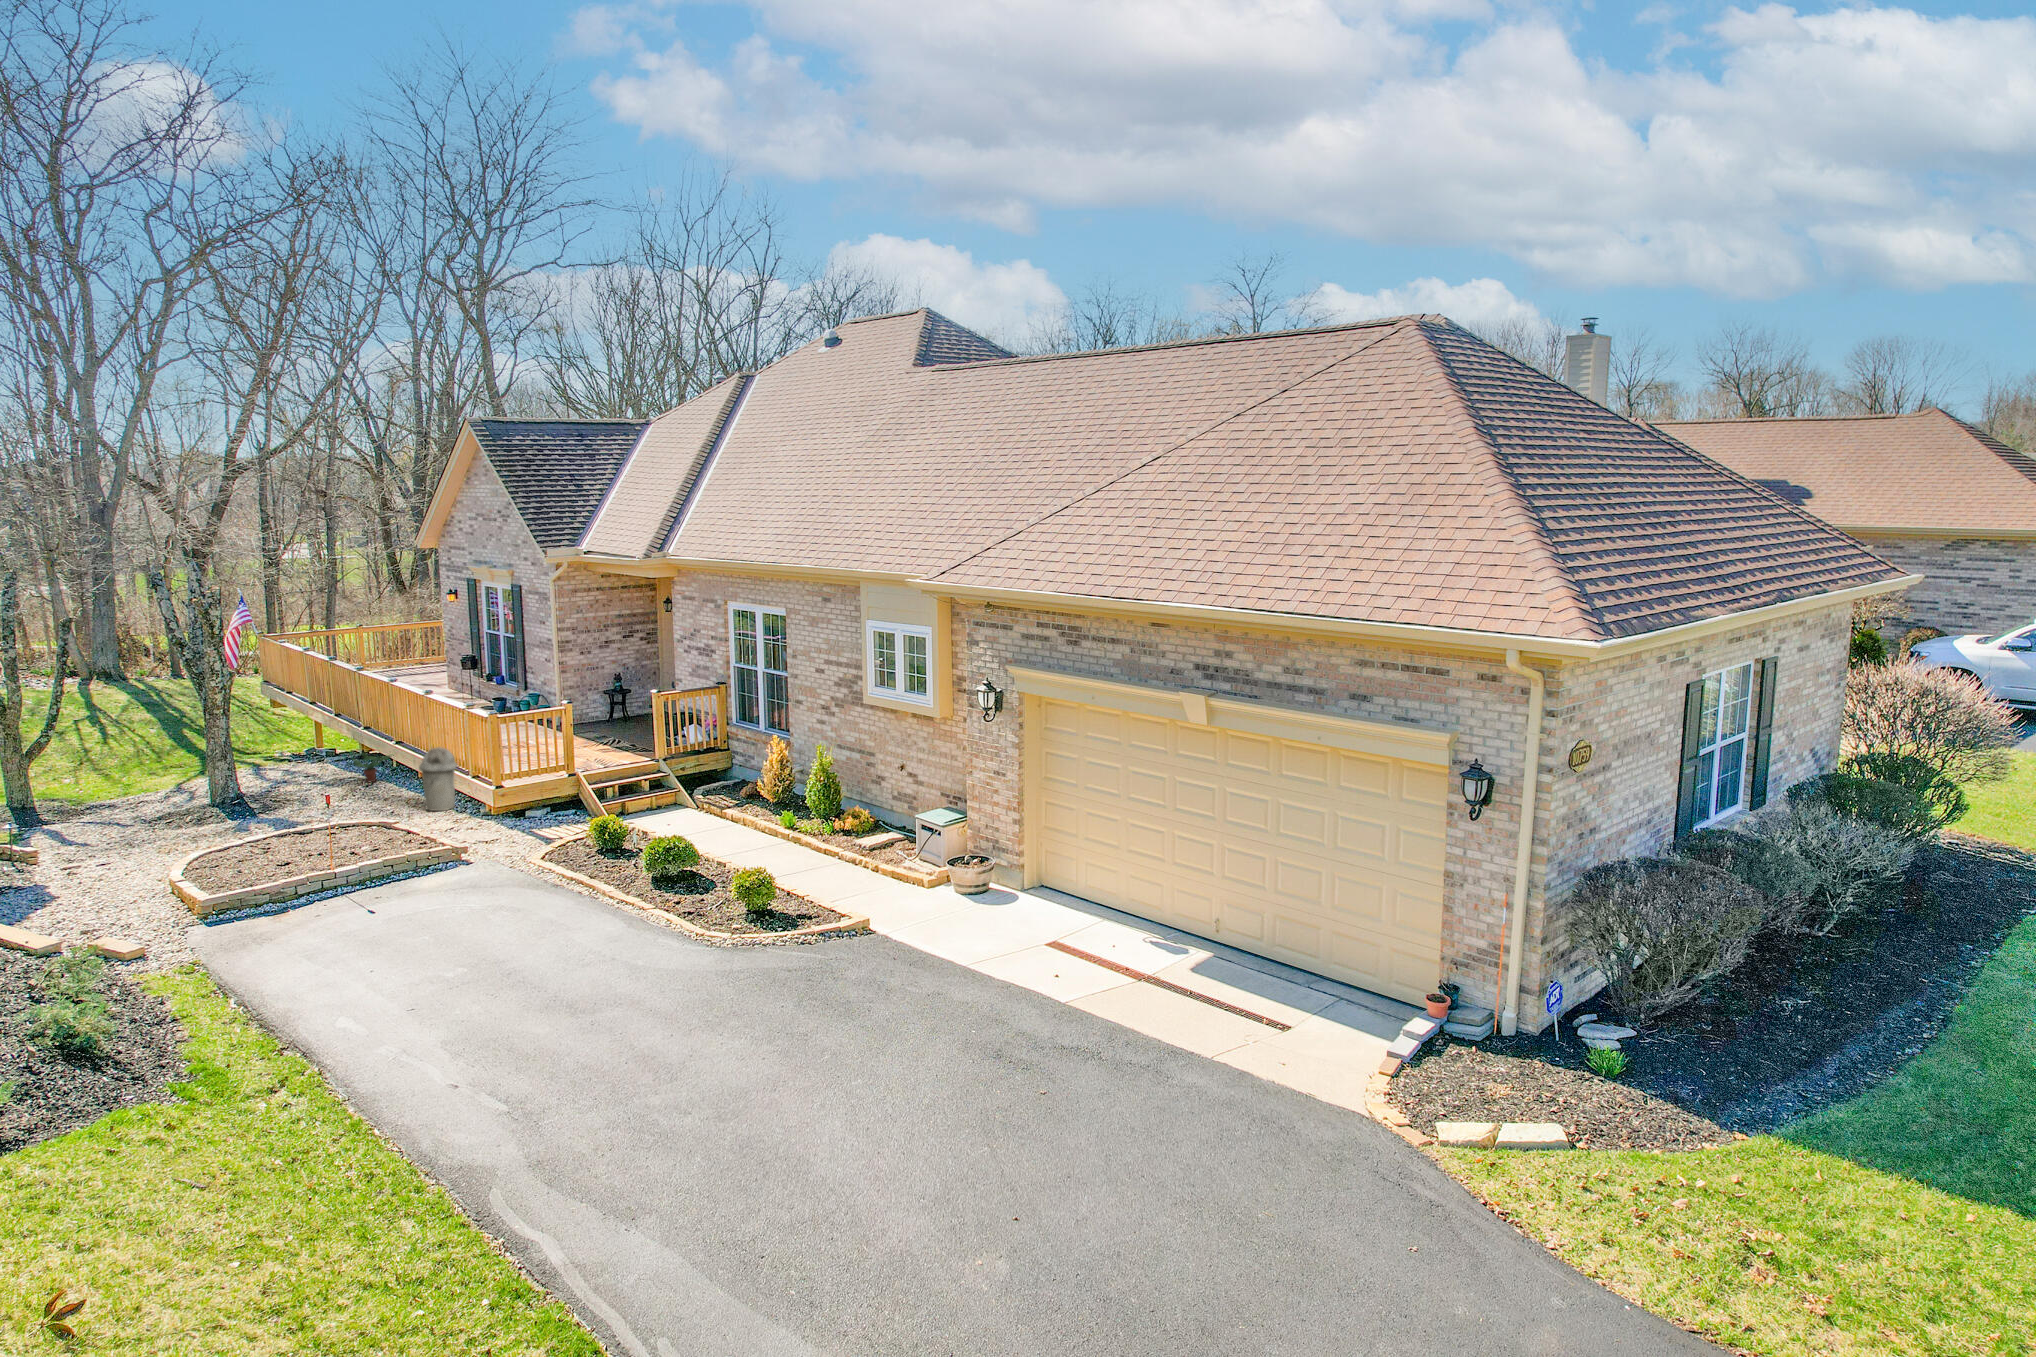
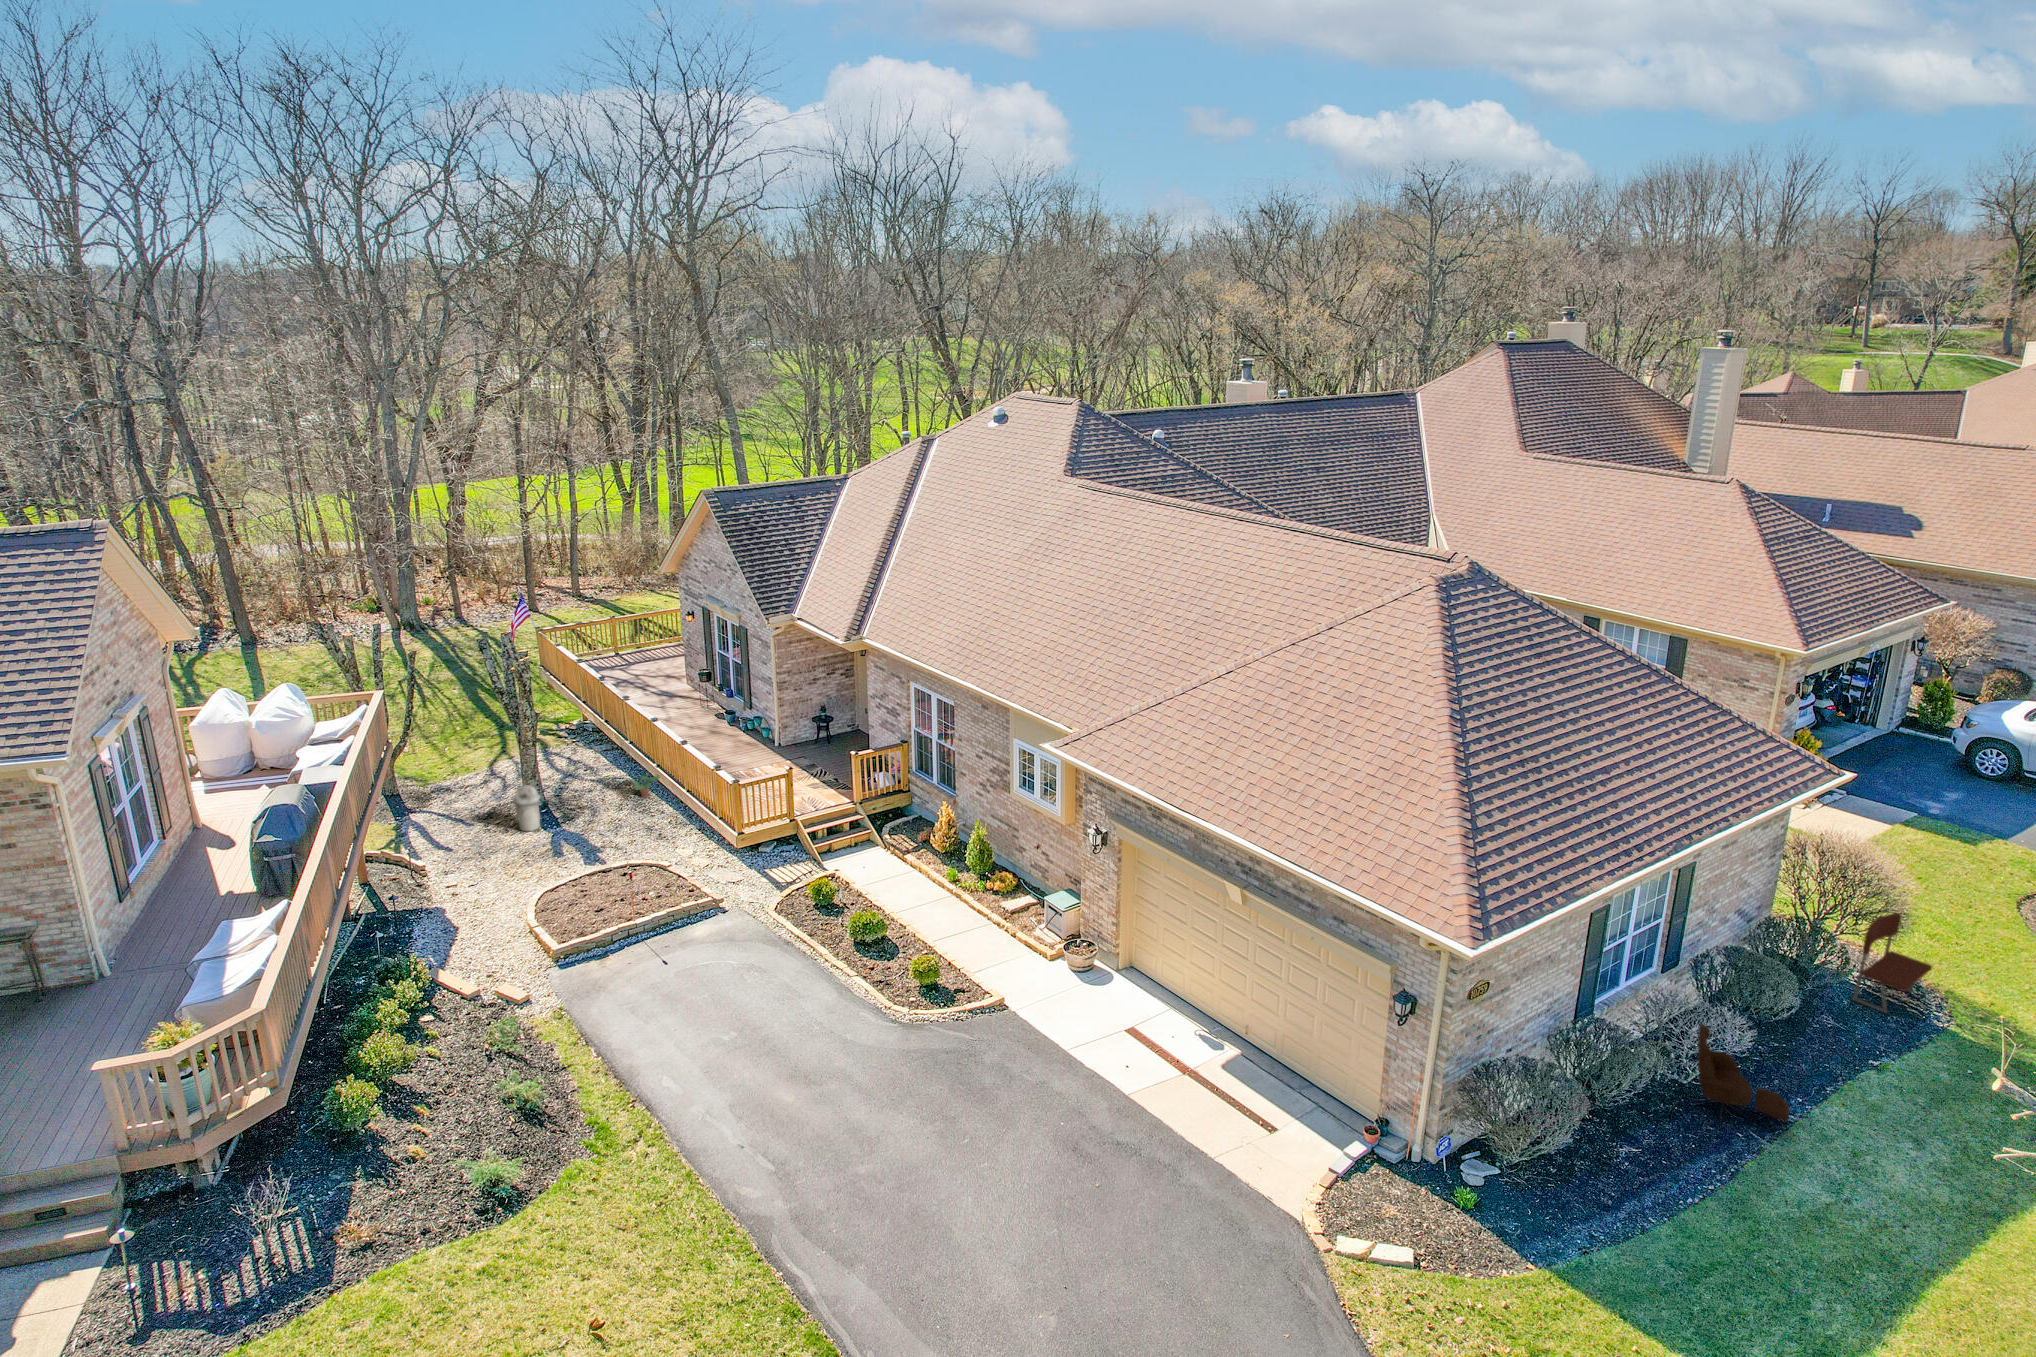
trash can: present [419,747,458,811] -> present [513,785,540,831]
bench: none [1932,760,2013,874] -> present [1851,913,1932,1013]
lounge chair: none [1818,848,1962,976] -> present [1694,1024,1790,1130]

